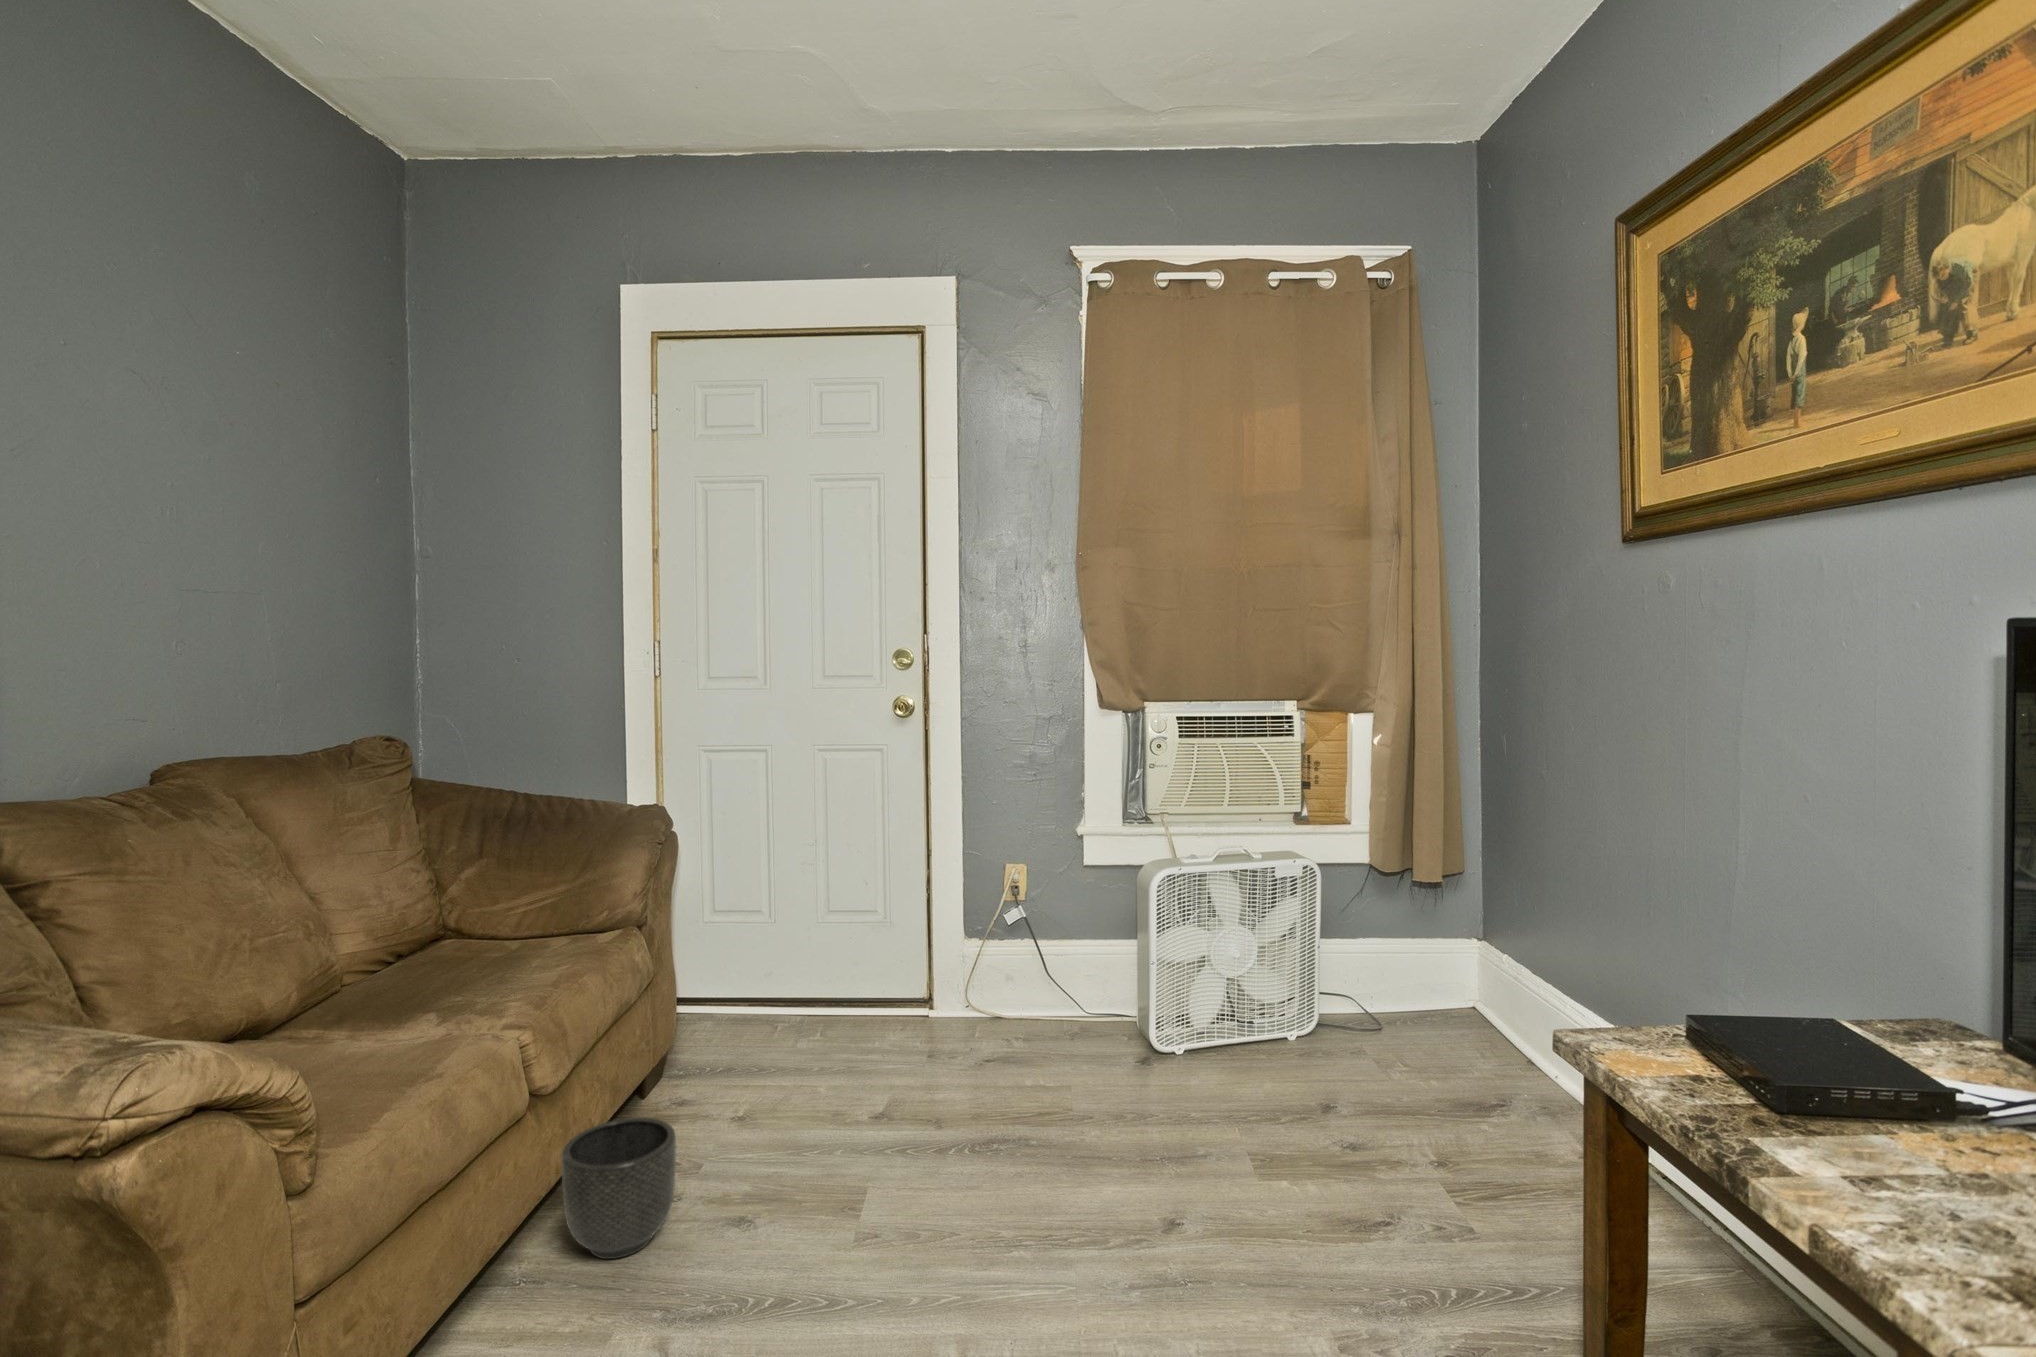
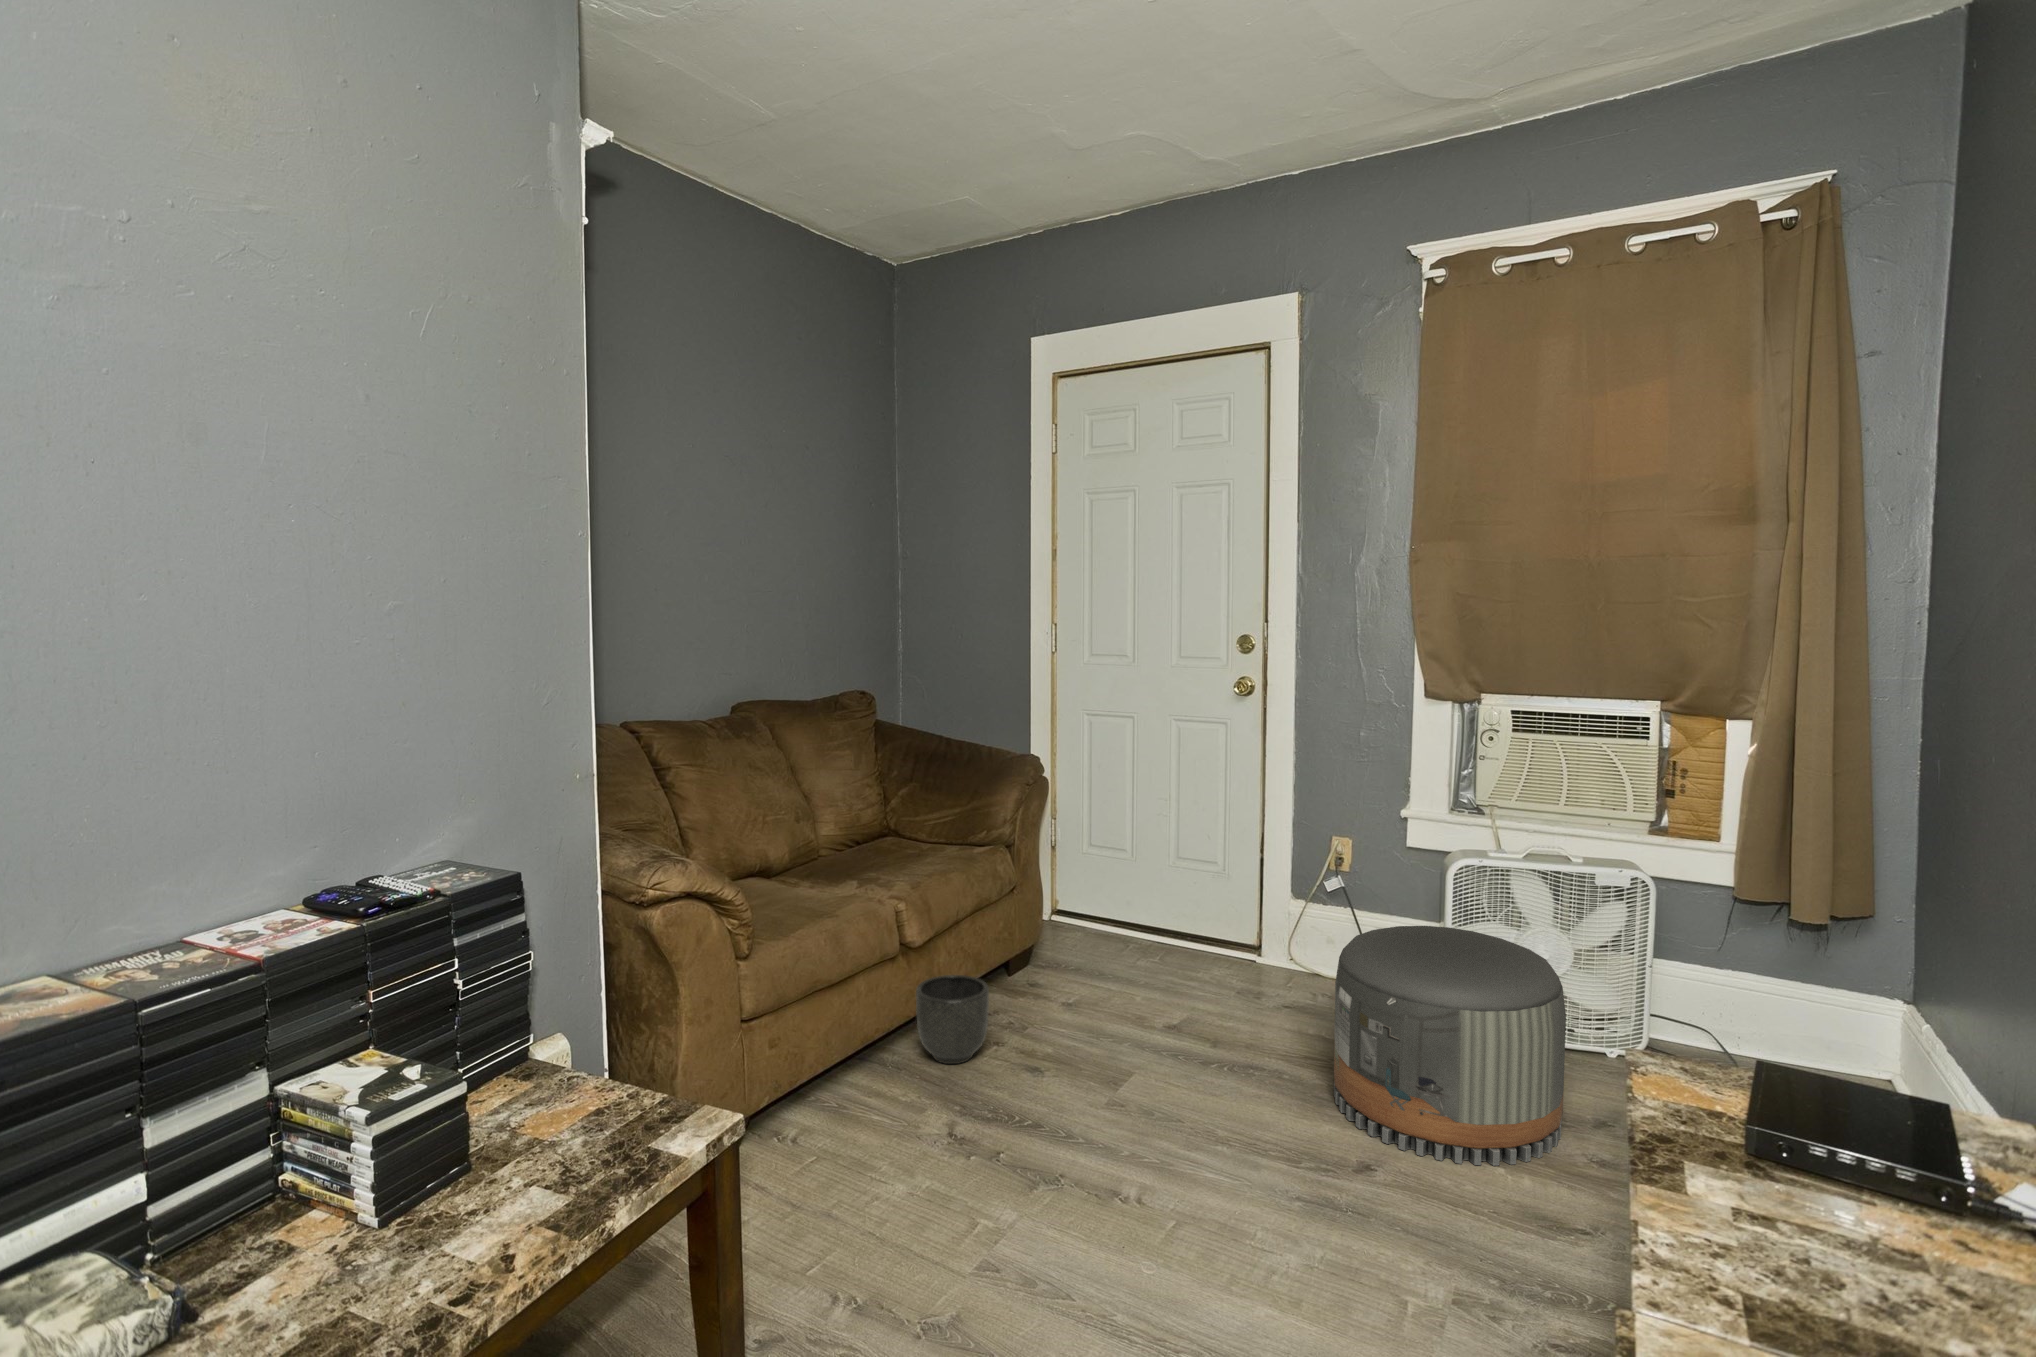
pouf: none [1102,939,1332,1196] -> present [1334,926,1566,1166]

